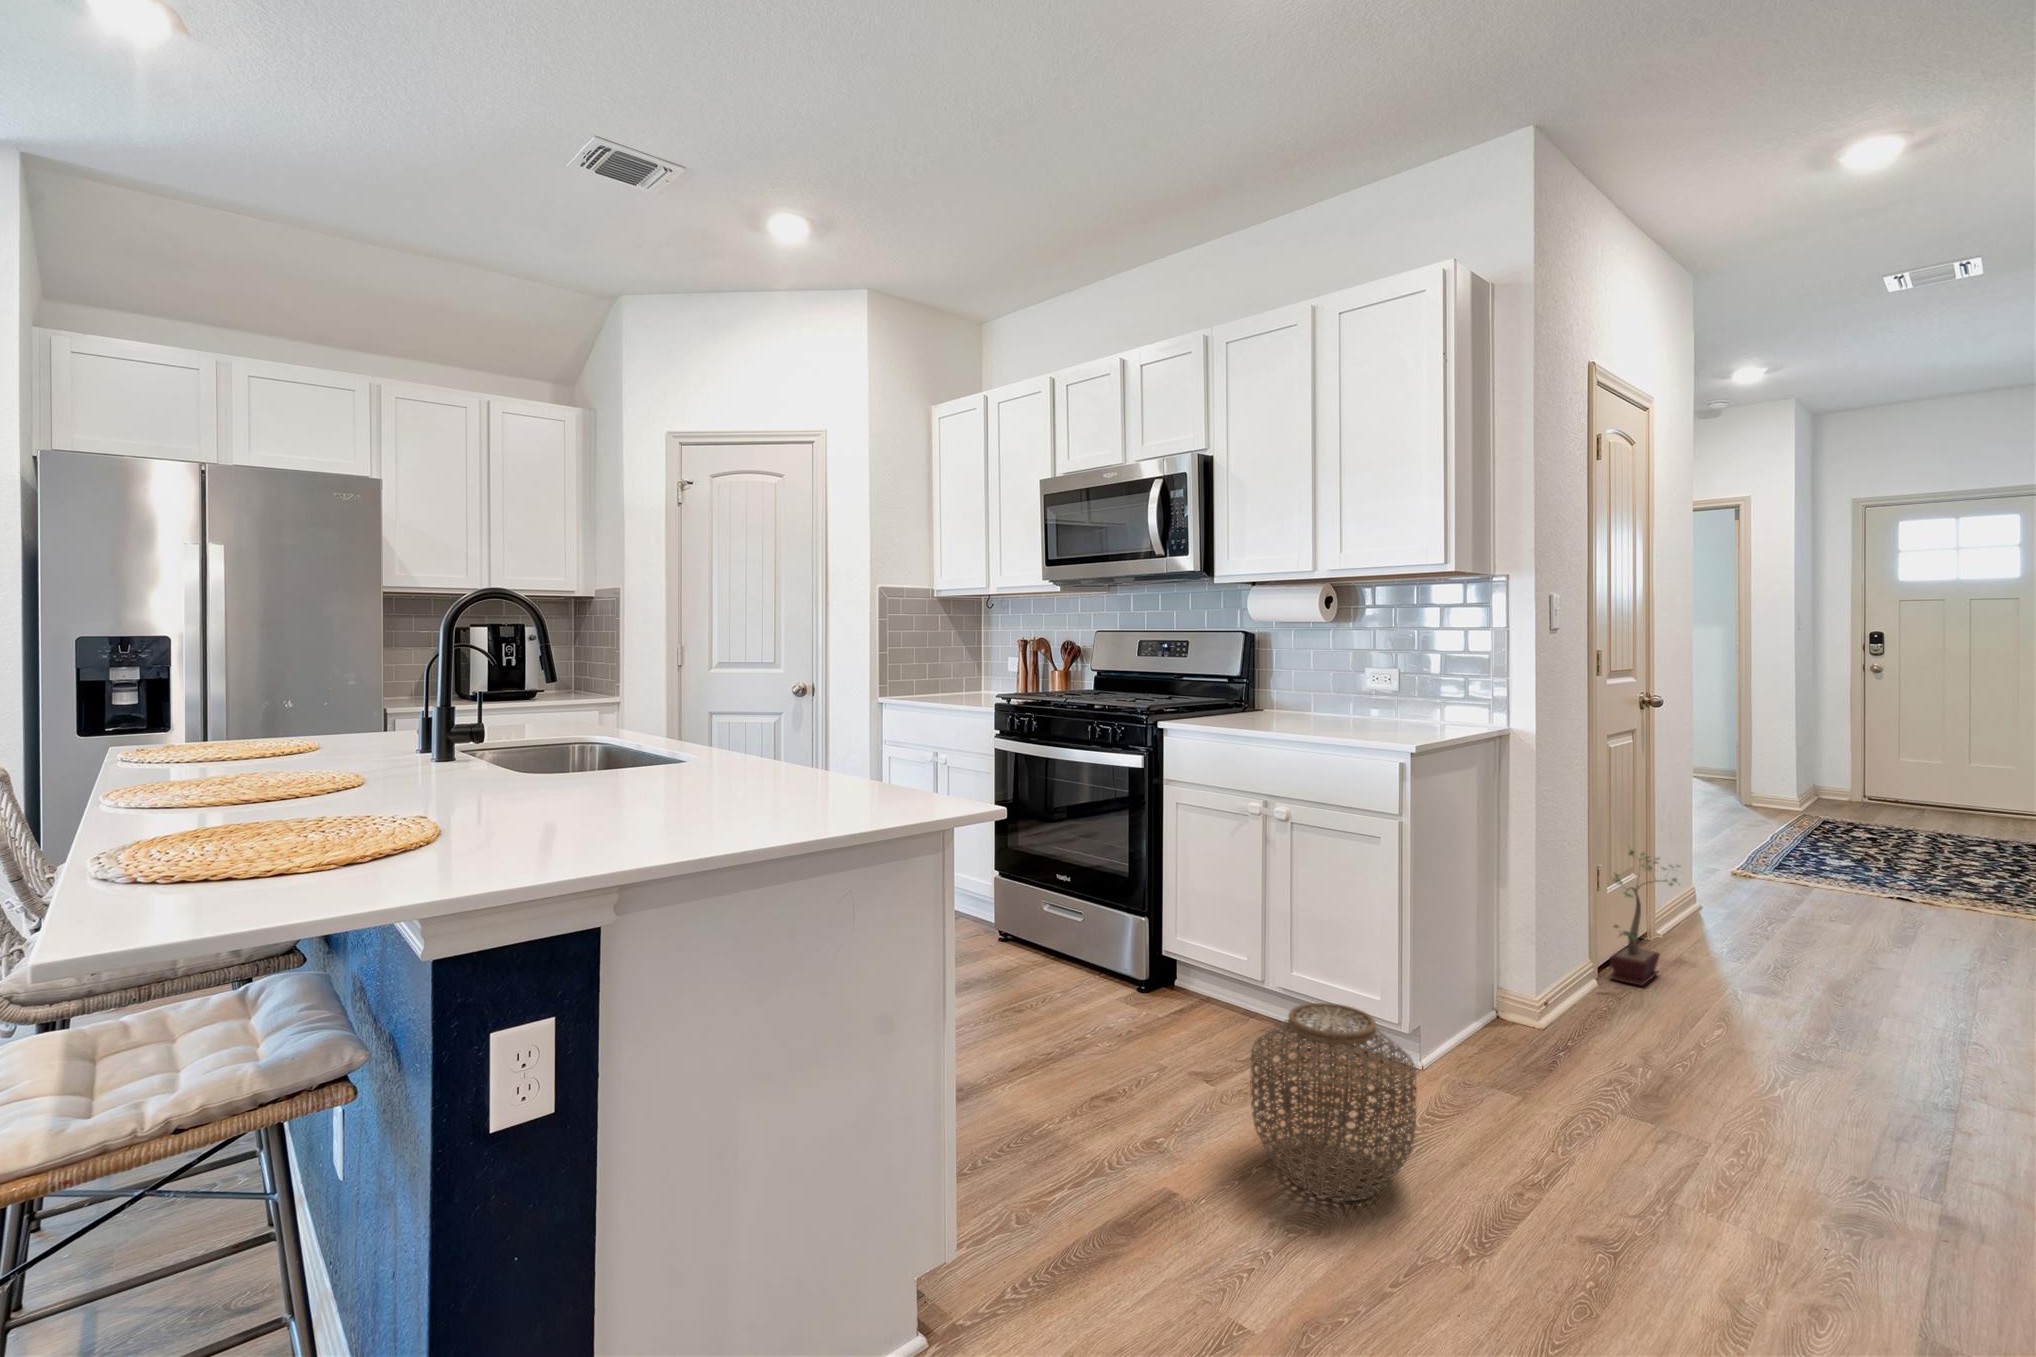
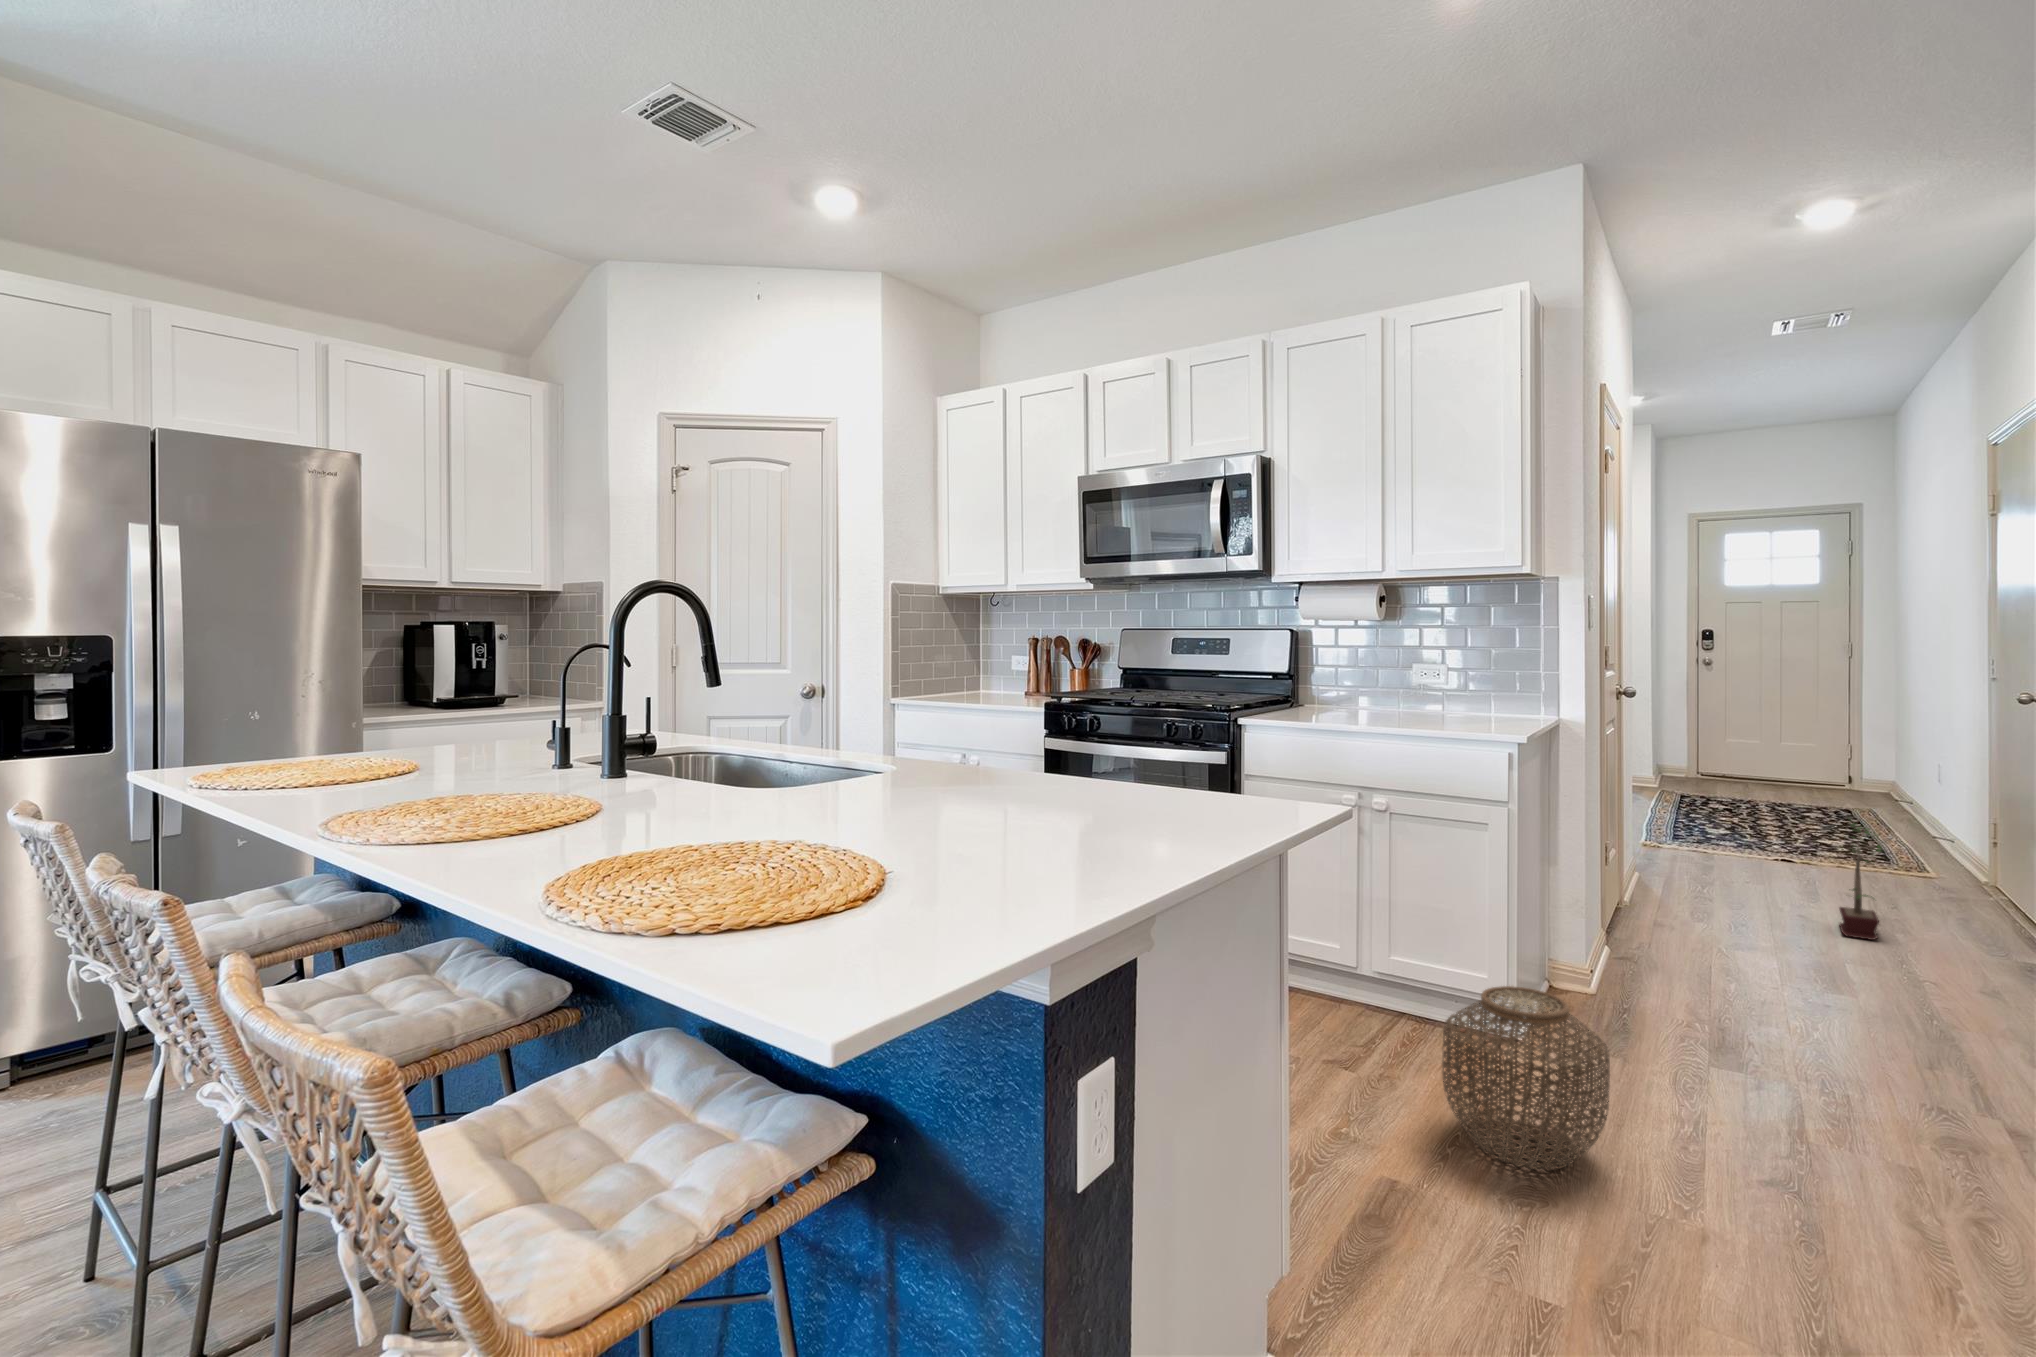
potted plant: present [1609,850,1679,986] -> present [1839,817,1882,940]

